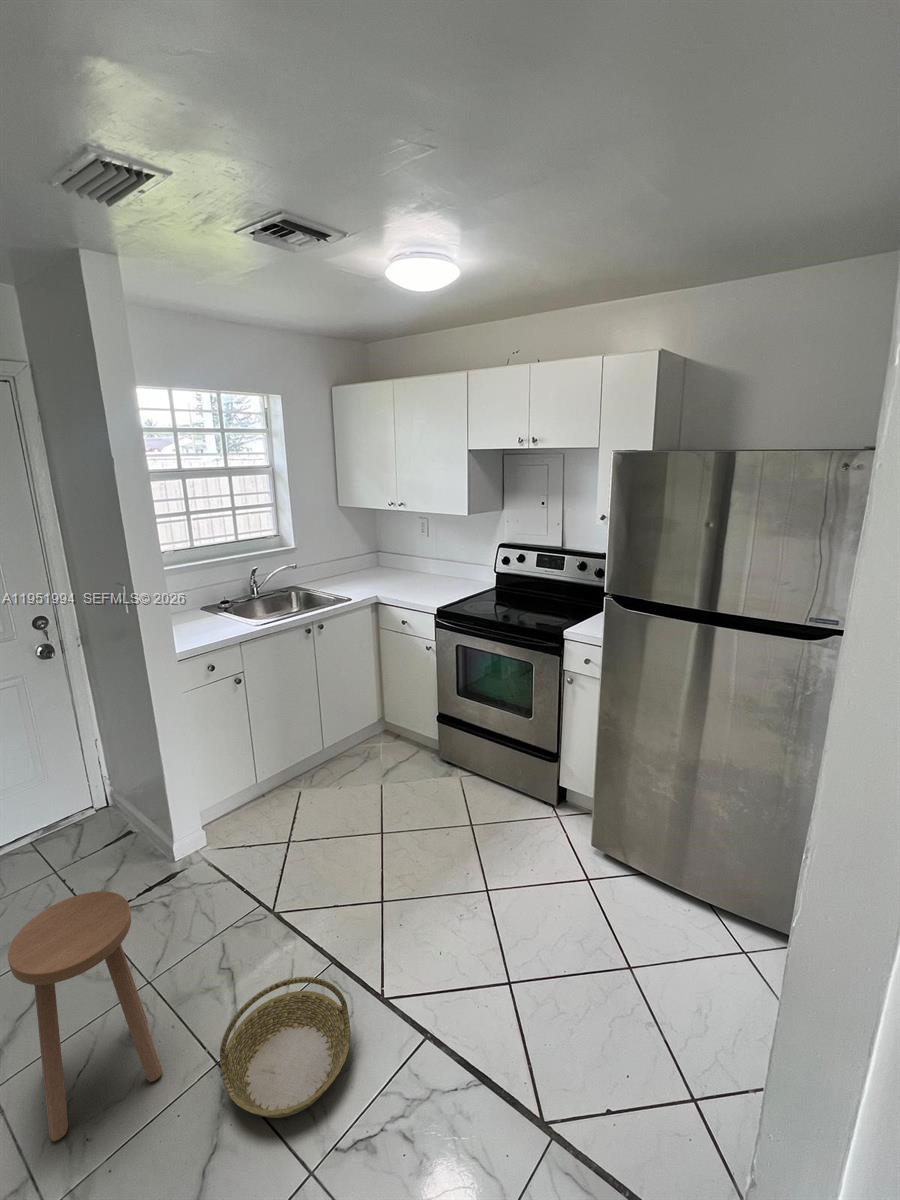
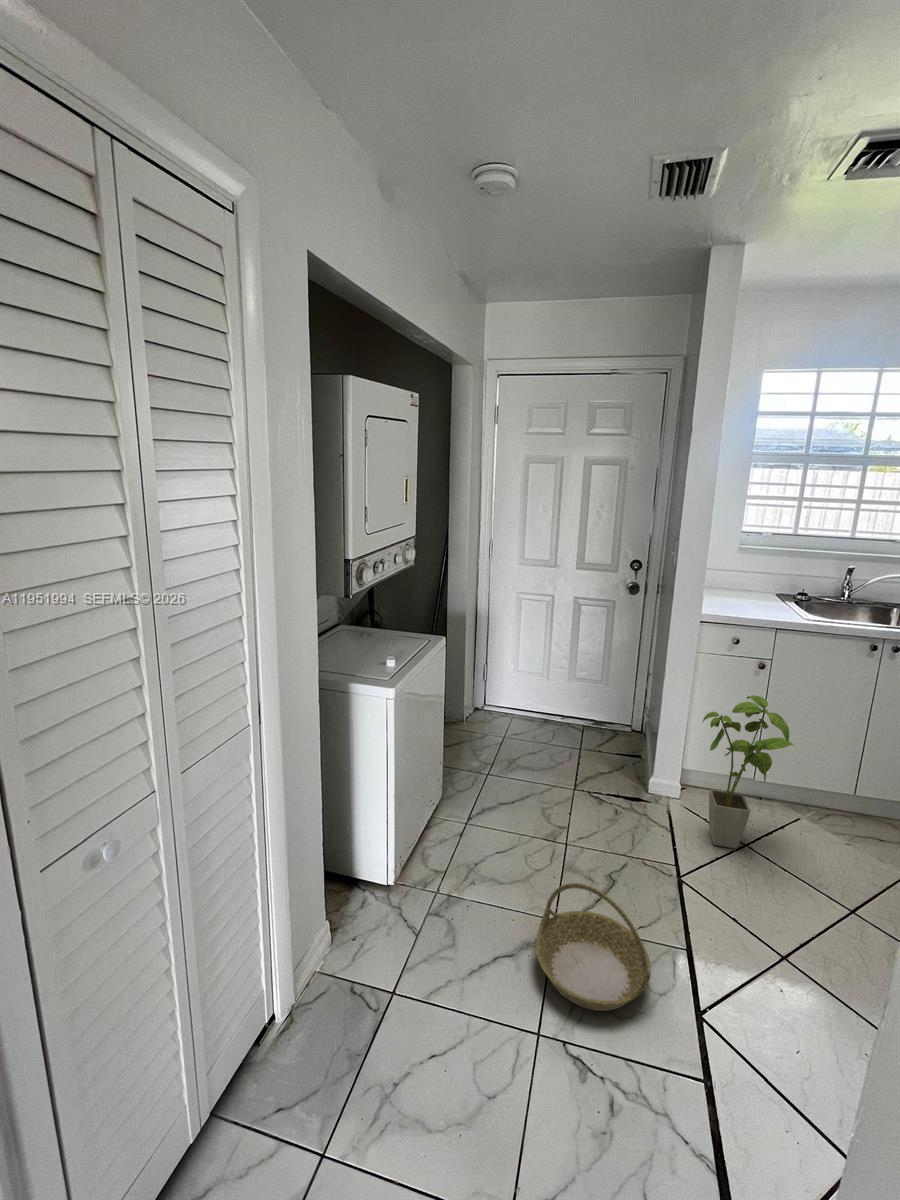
house plant: none [223,707,310,859] -> present [702,695,793,849]
stool: present [8,891,162,1141] -> none [463,734,549,896]

